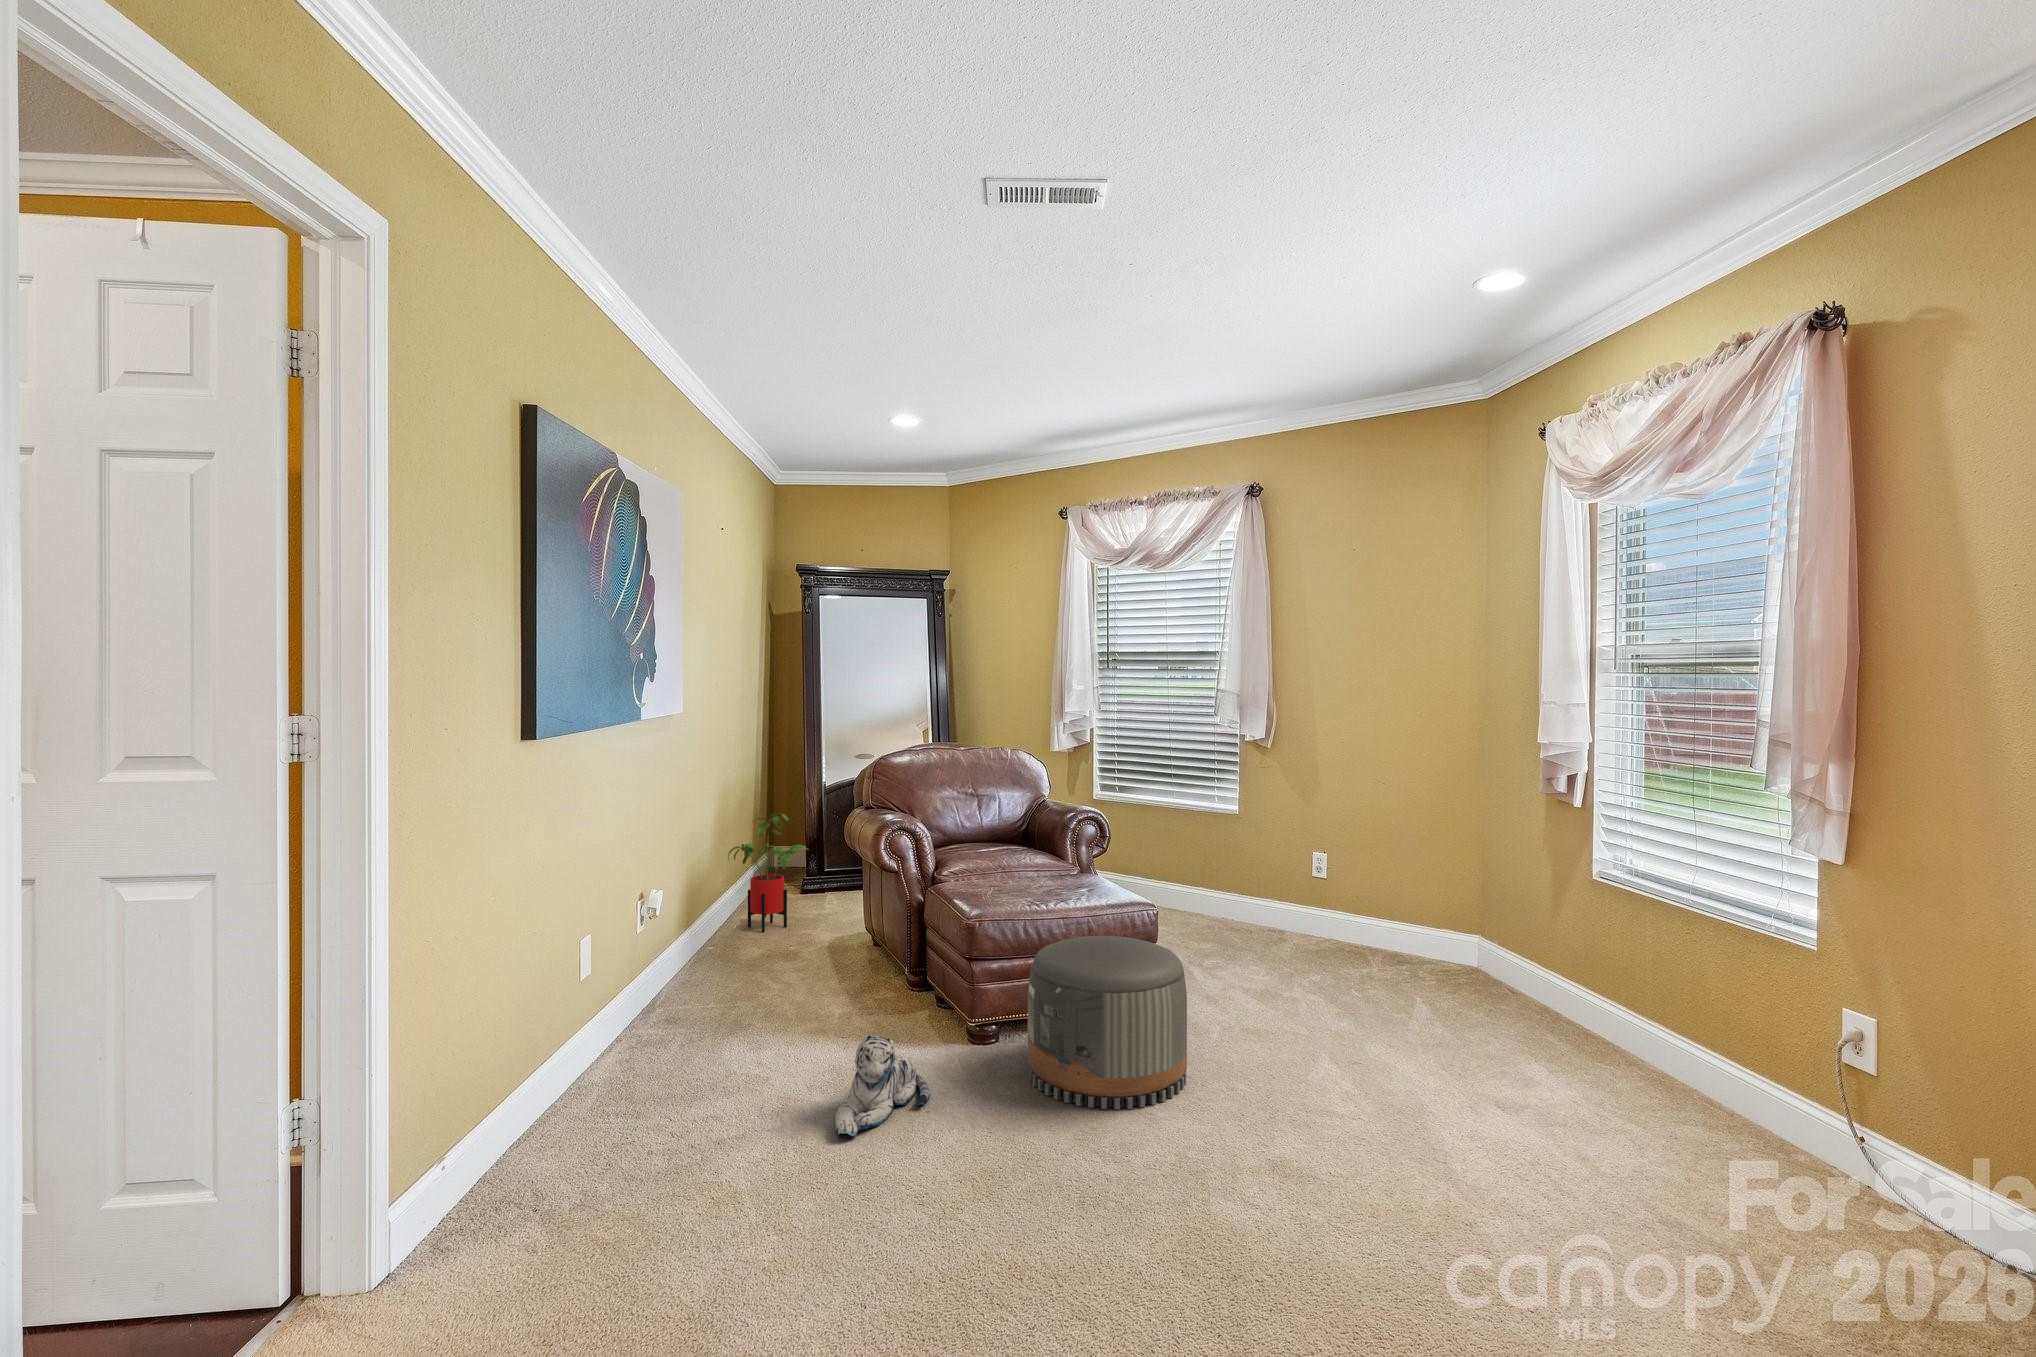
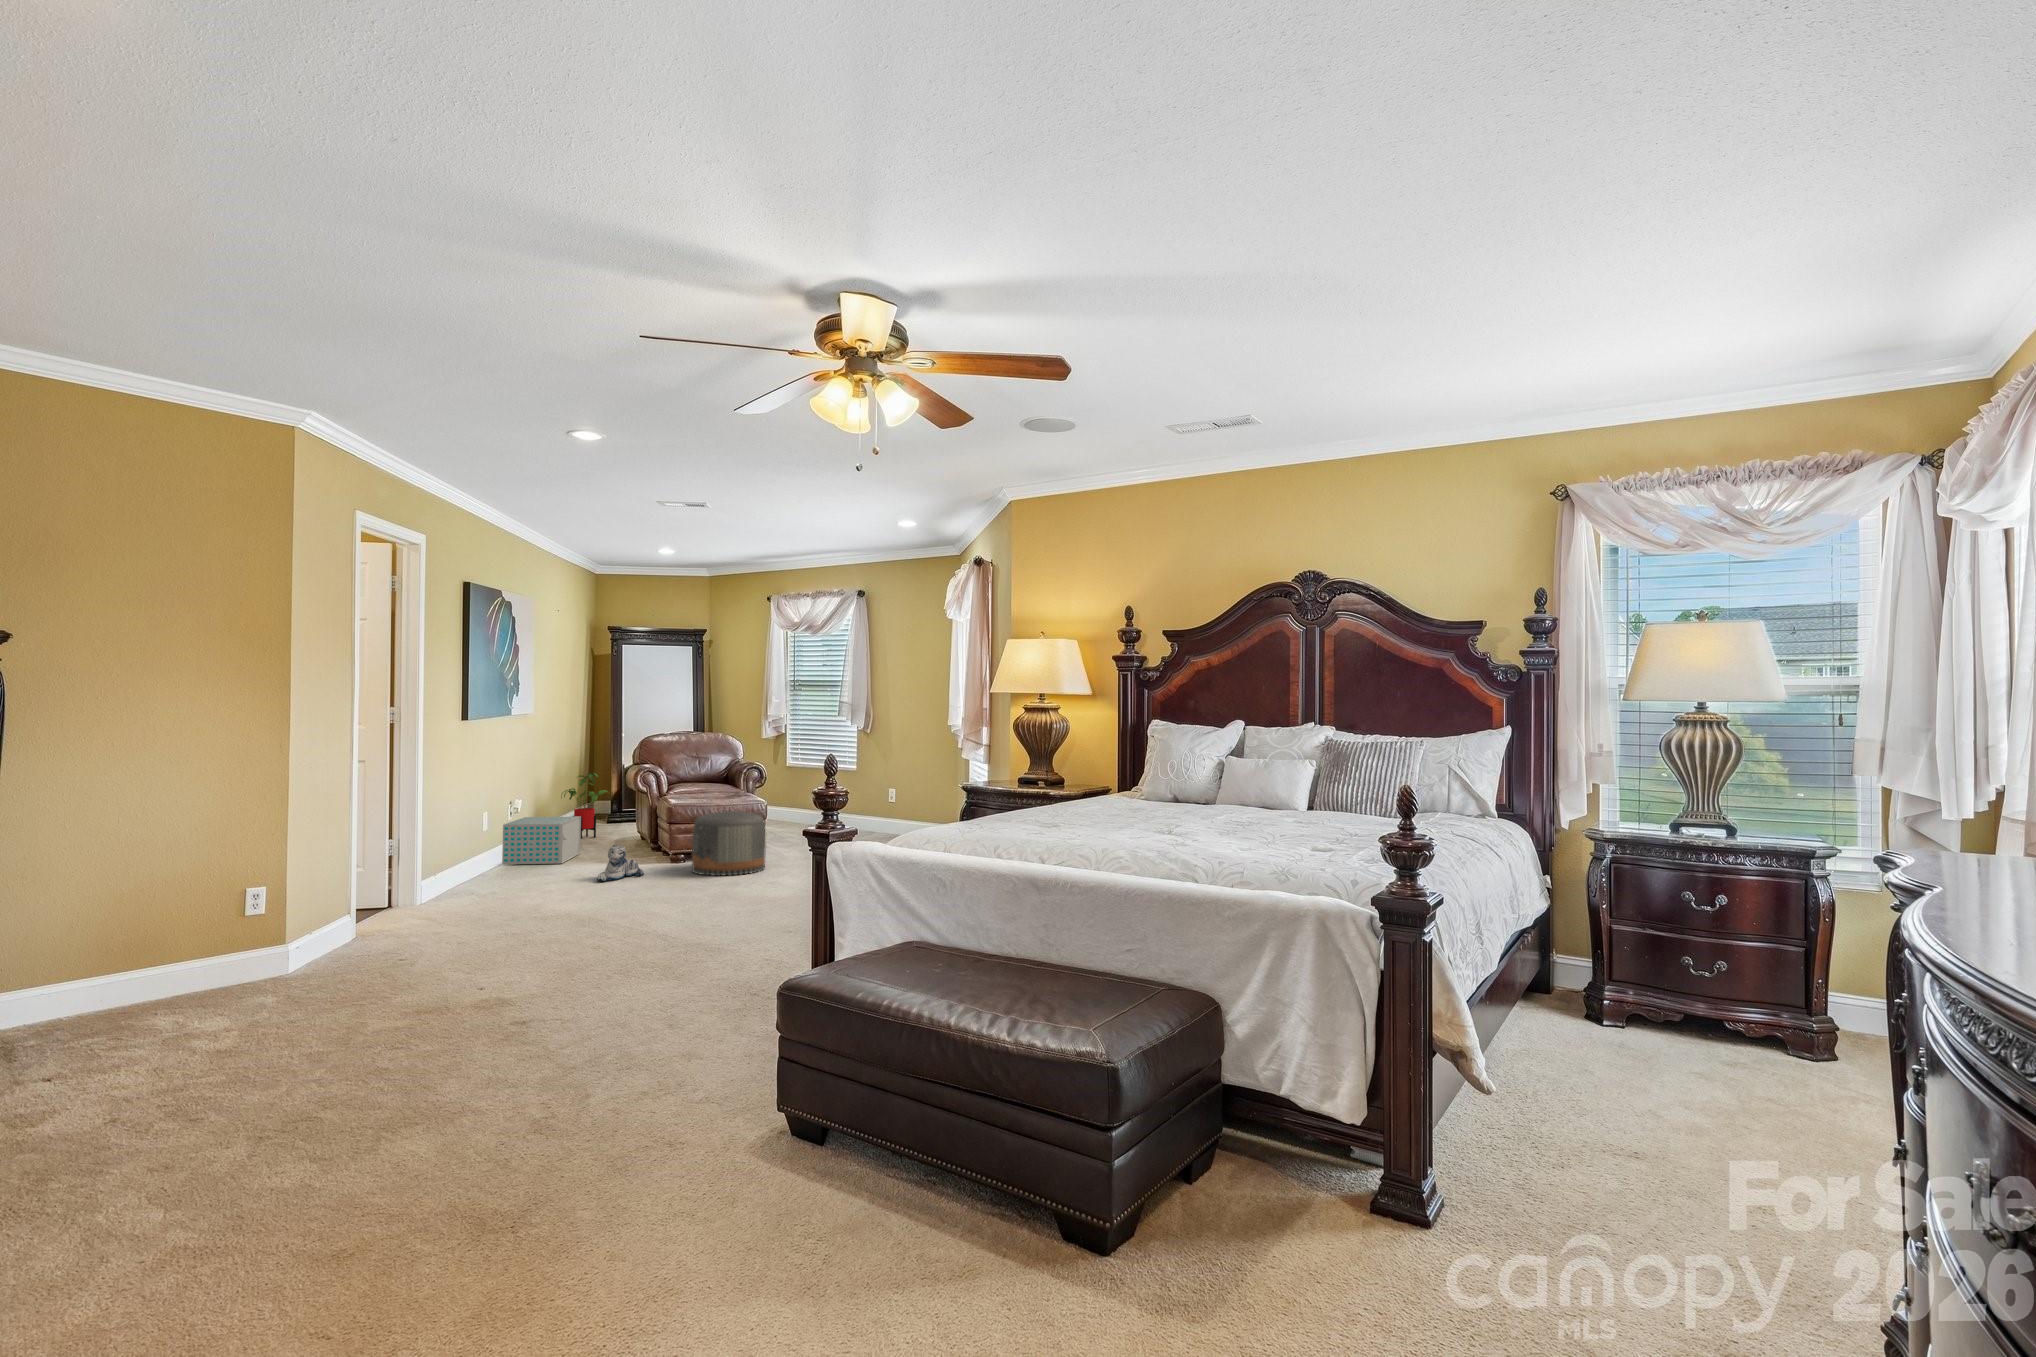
storage box: none [624,916,772,1034] -> present [502,816,581,865]

